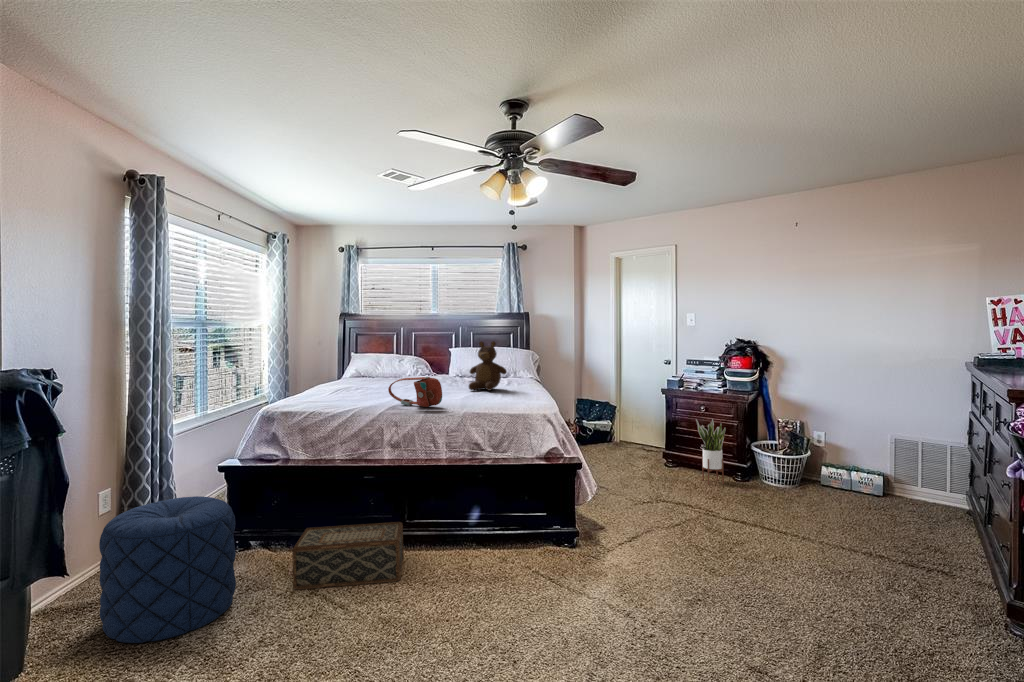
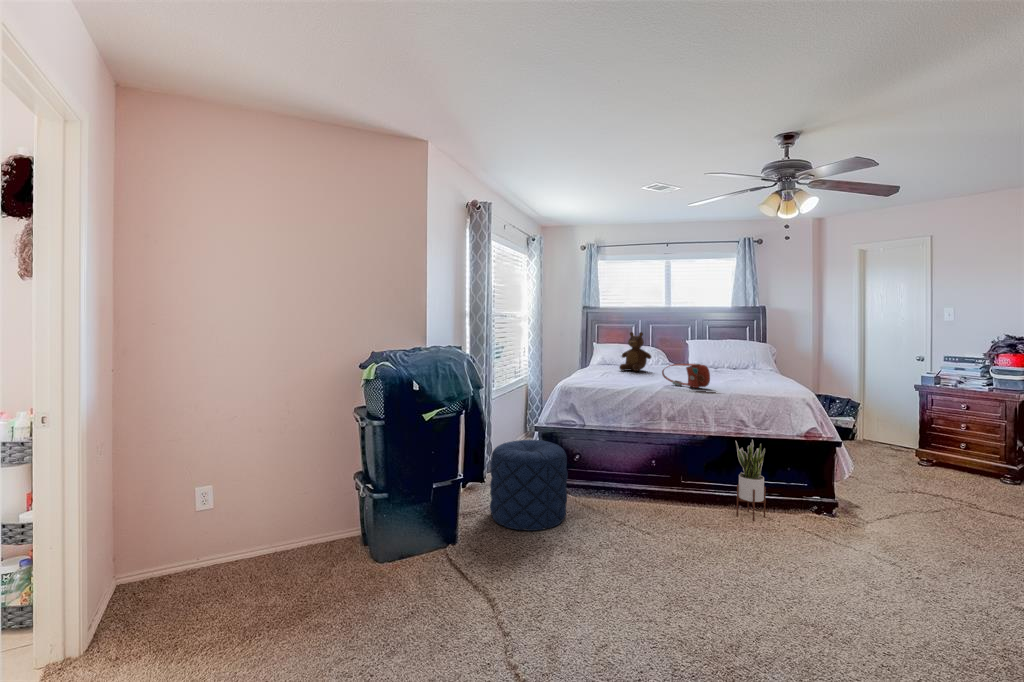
teddy bear: present [469,341,507,390] -> present [619,332,651,371]
potted plant: present [696,419,726,484] -> present [735,439,766,521]
woven basket: present [292,522,403,590] -> none [603,472,683,520]

